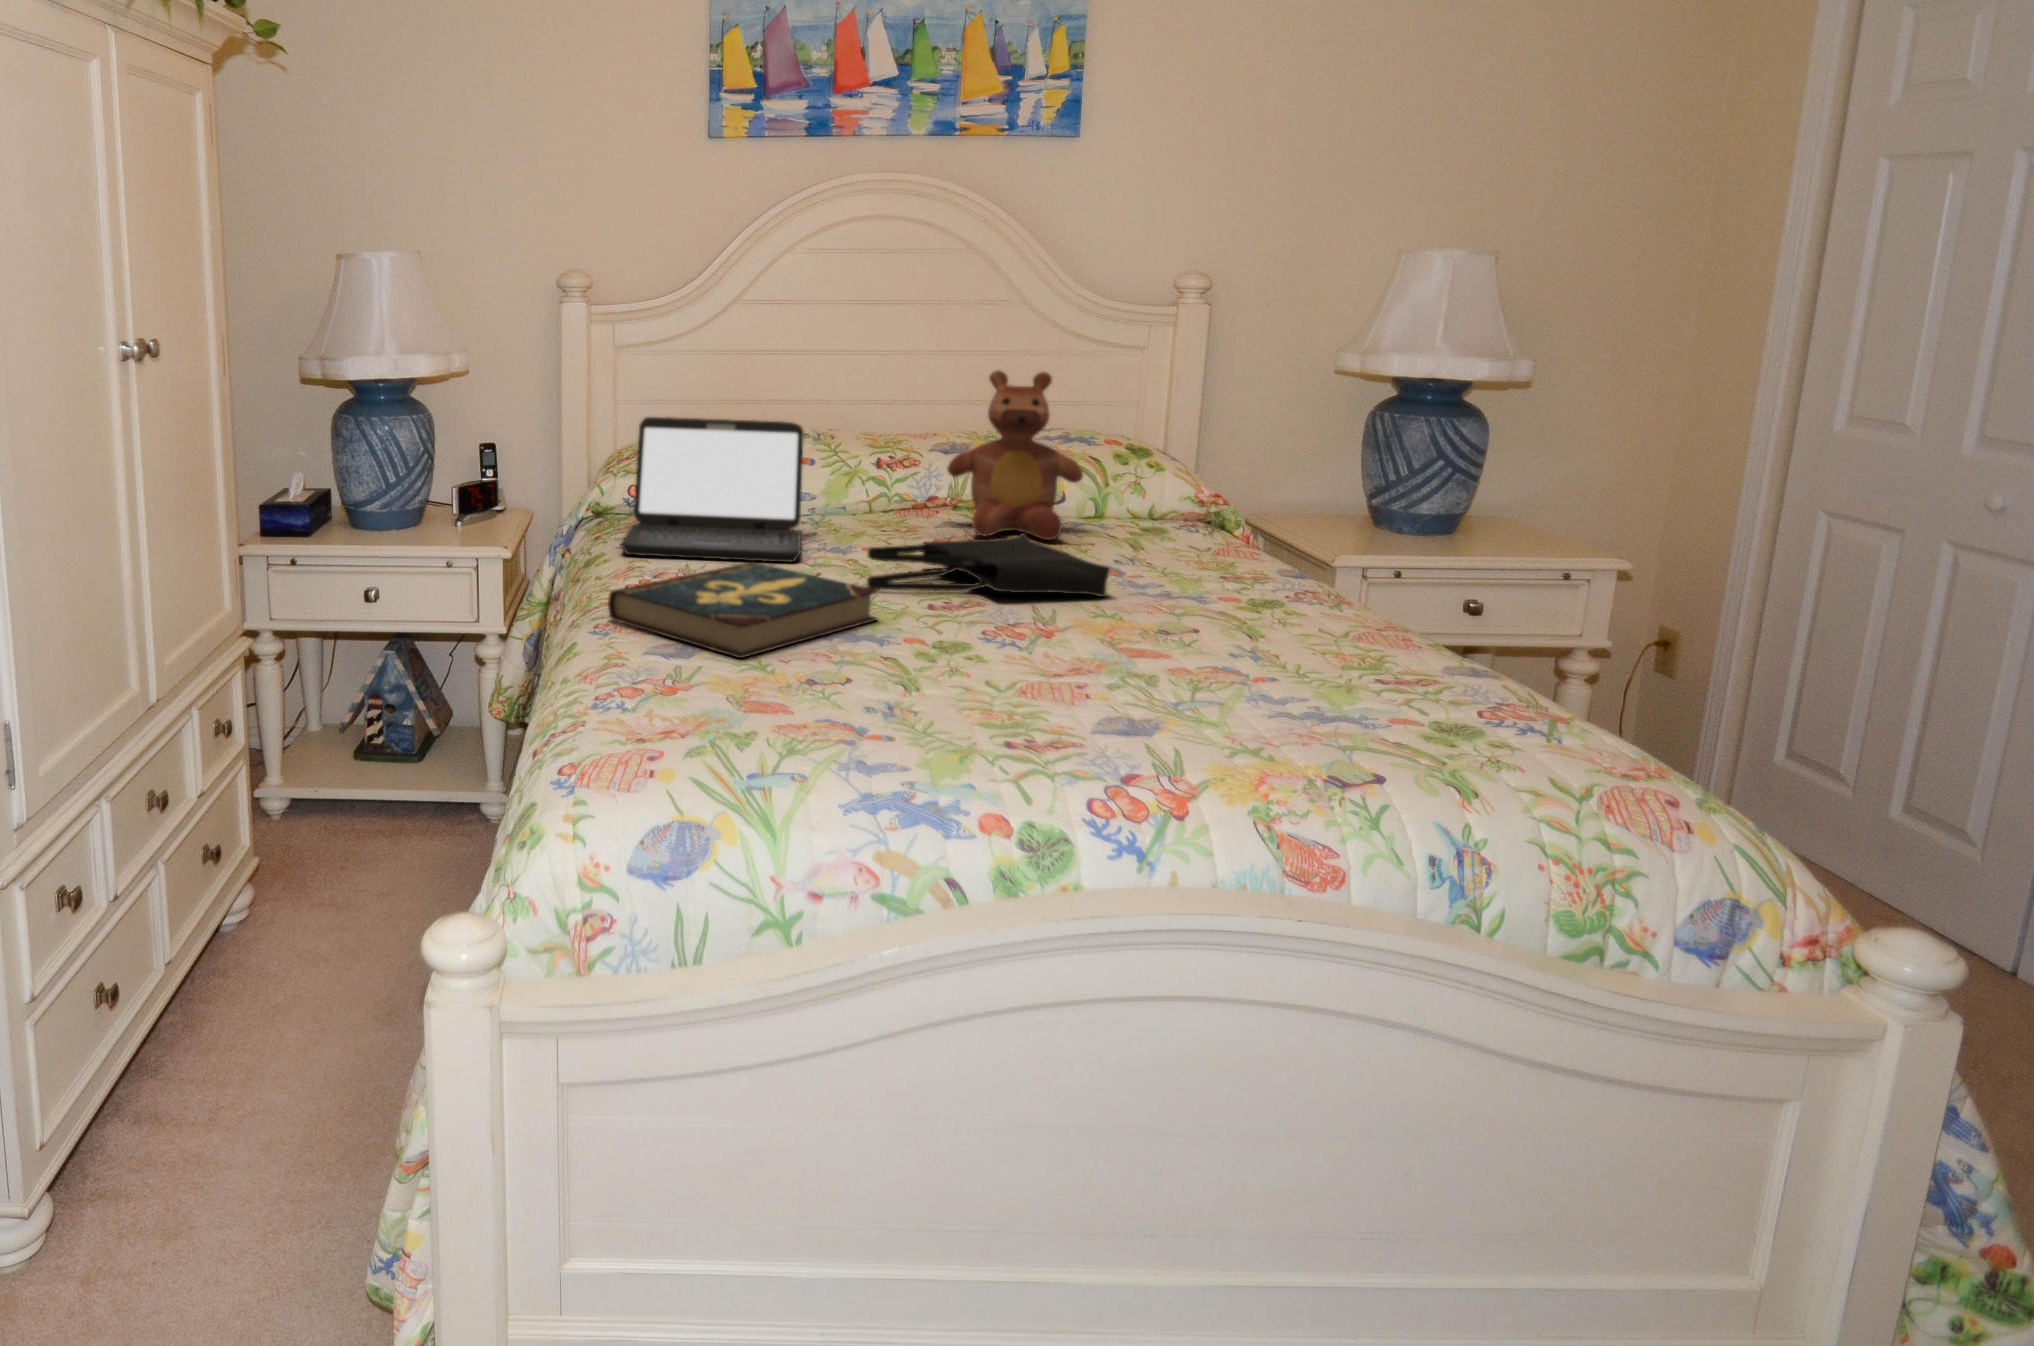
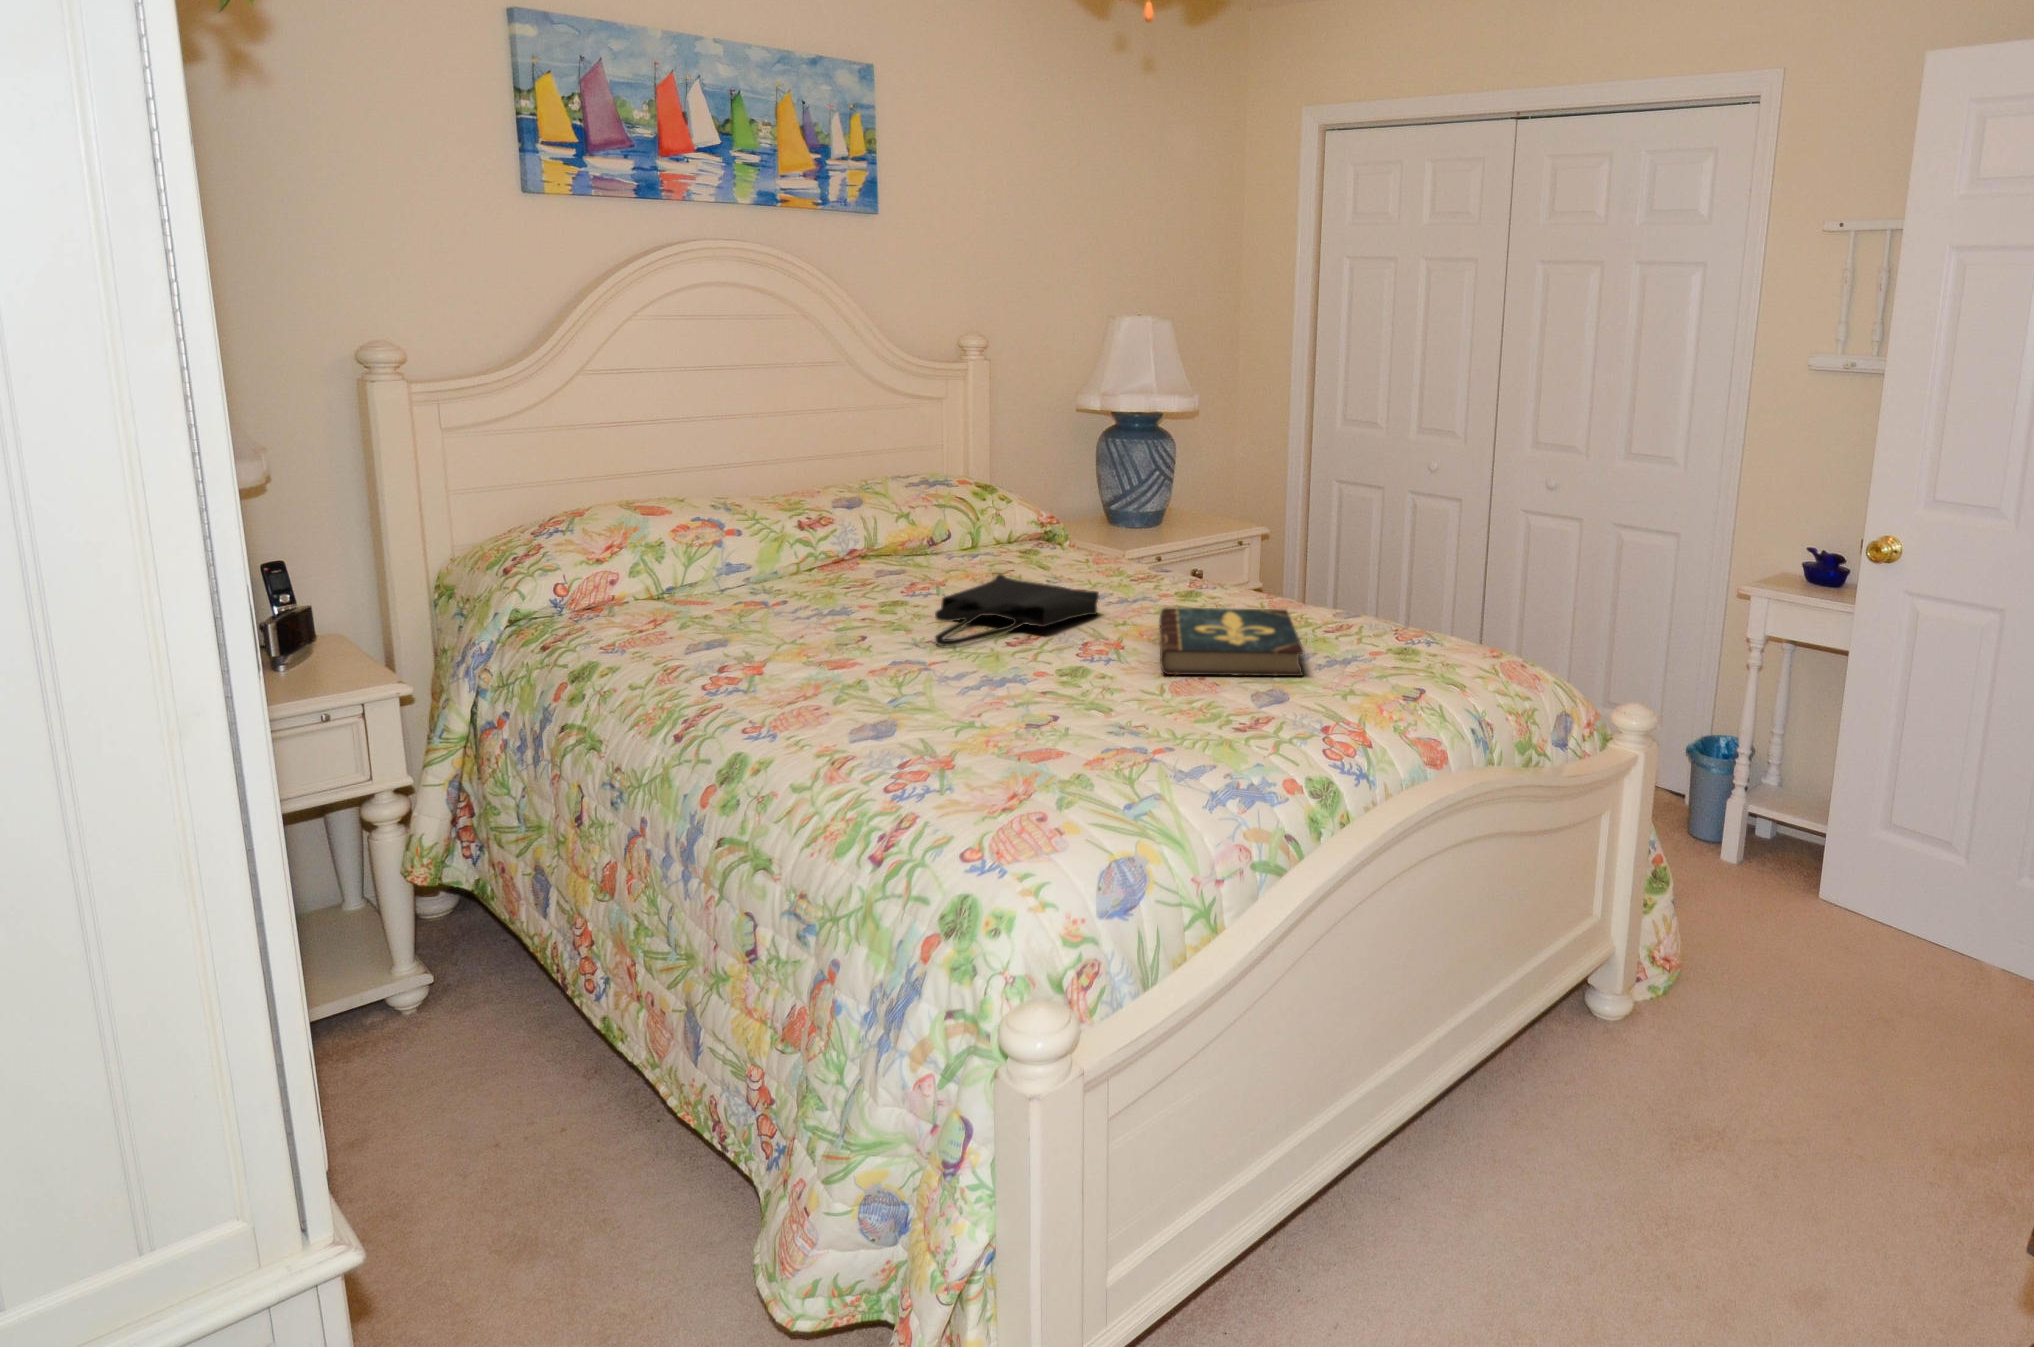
teddy bear: present [947,370,1083,540] -> none [876,433,990,580]
laptop: present [621,417,804,562] -> none [615,505,841,663]
book: present [608,562,879,658] -> present [1159,607,1304,676]

